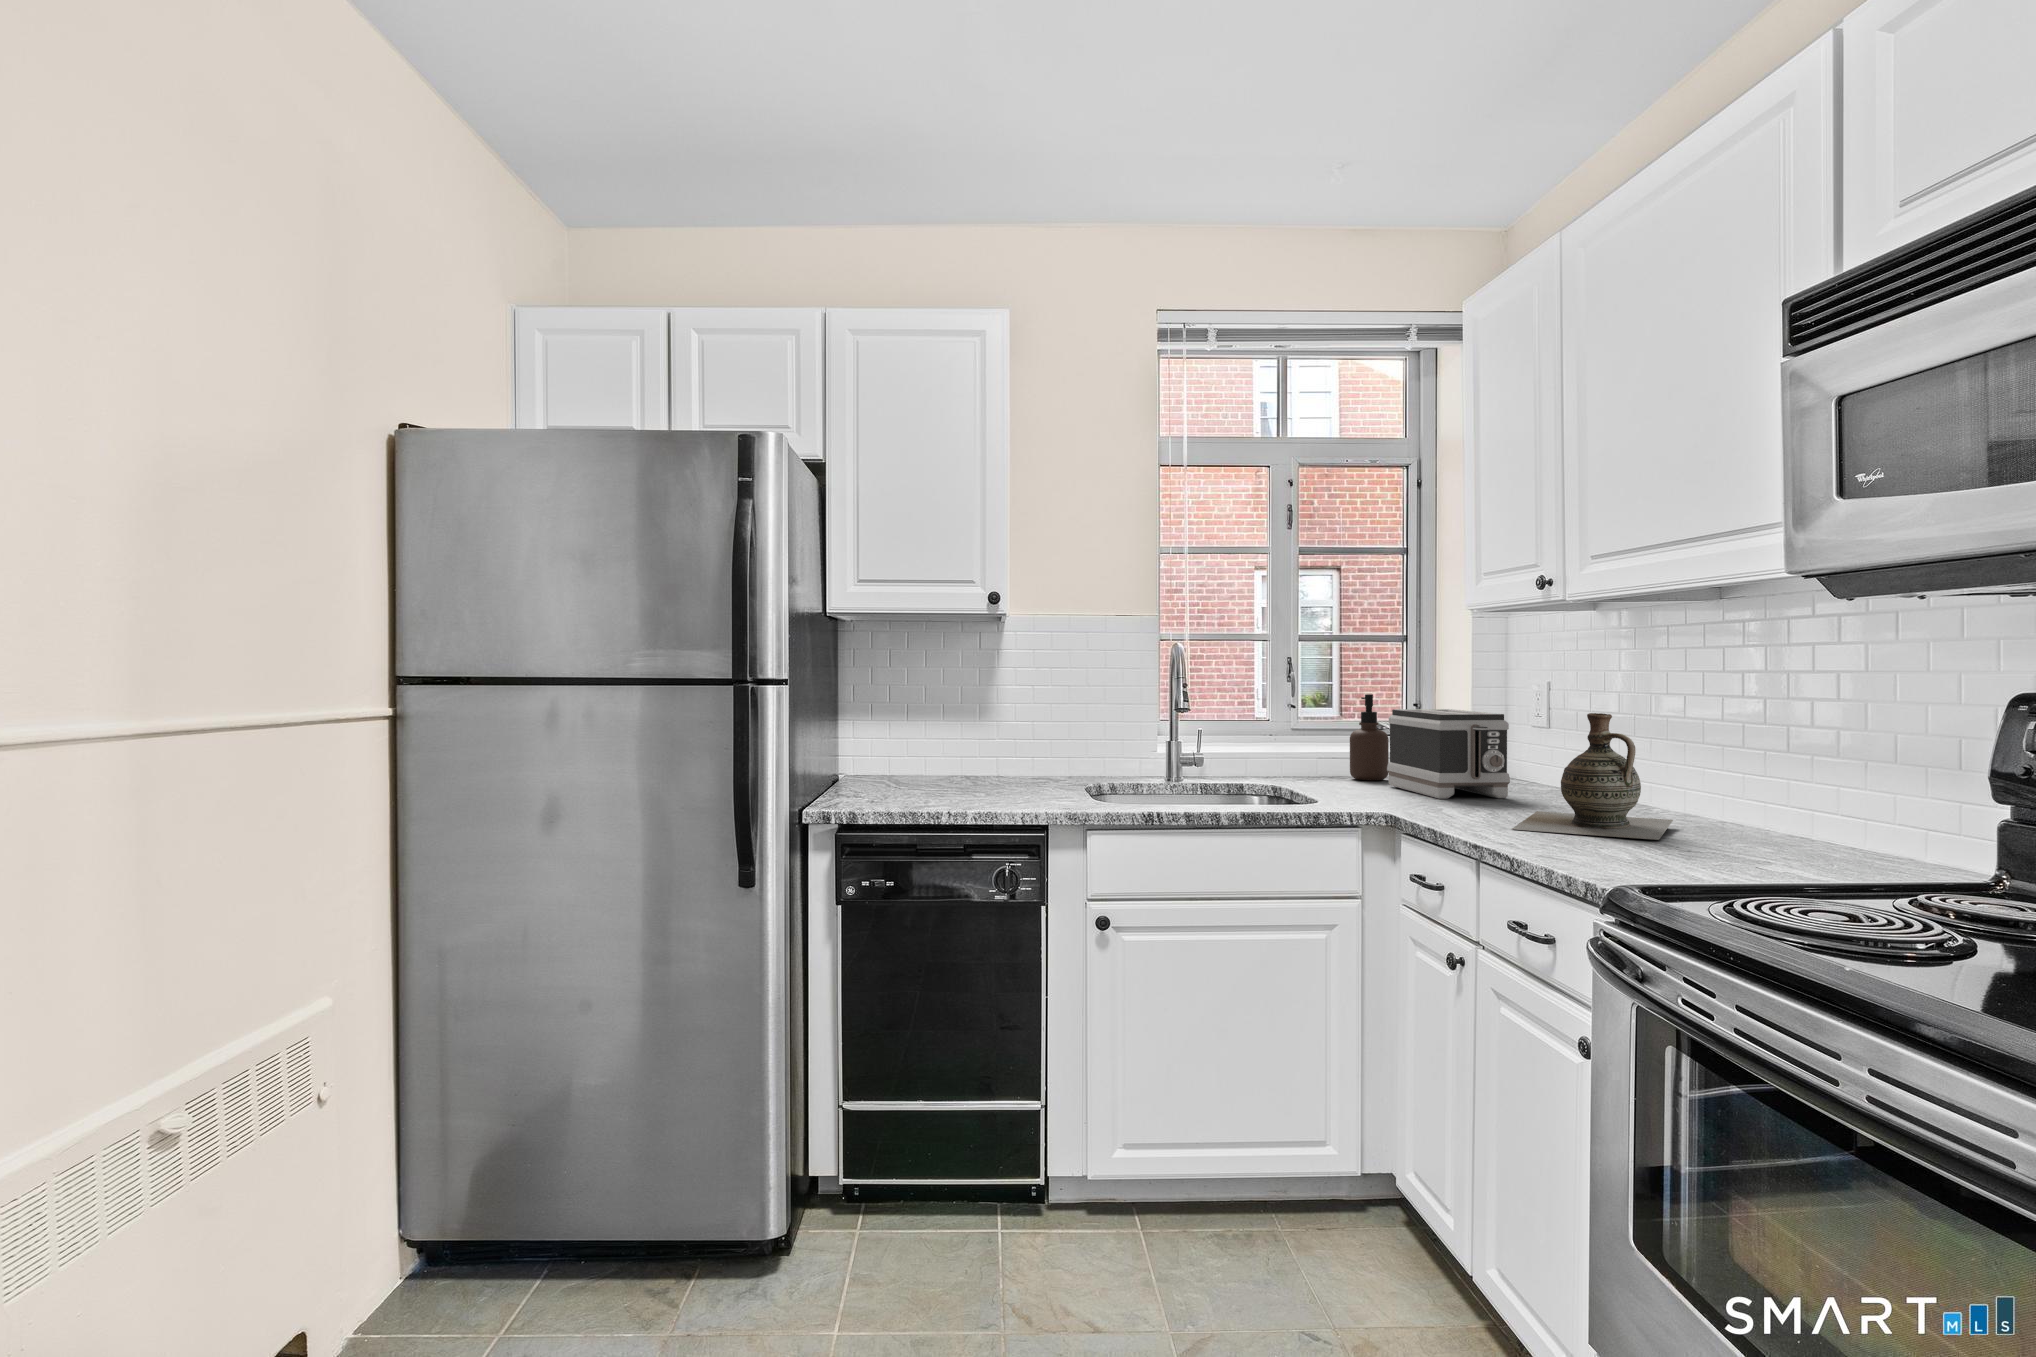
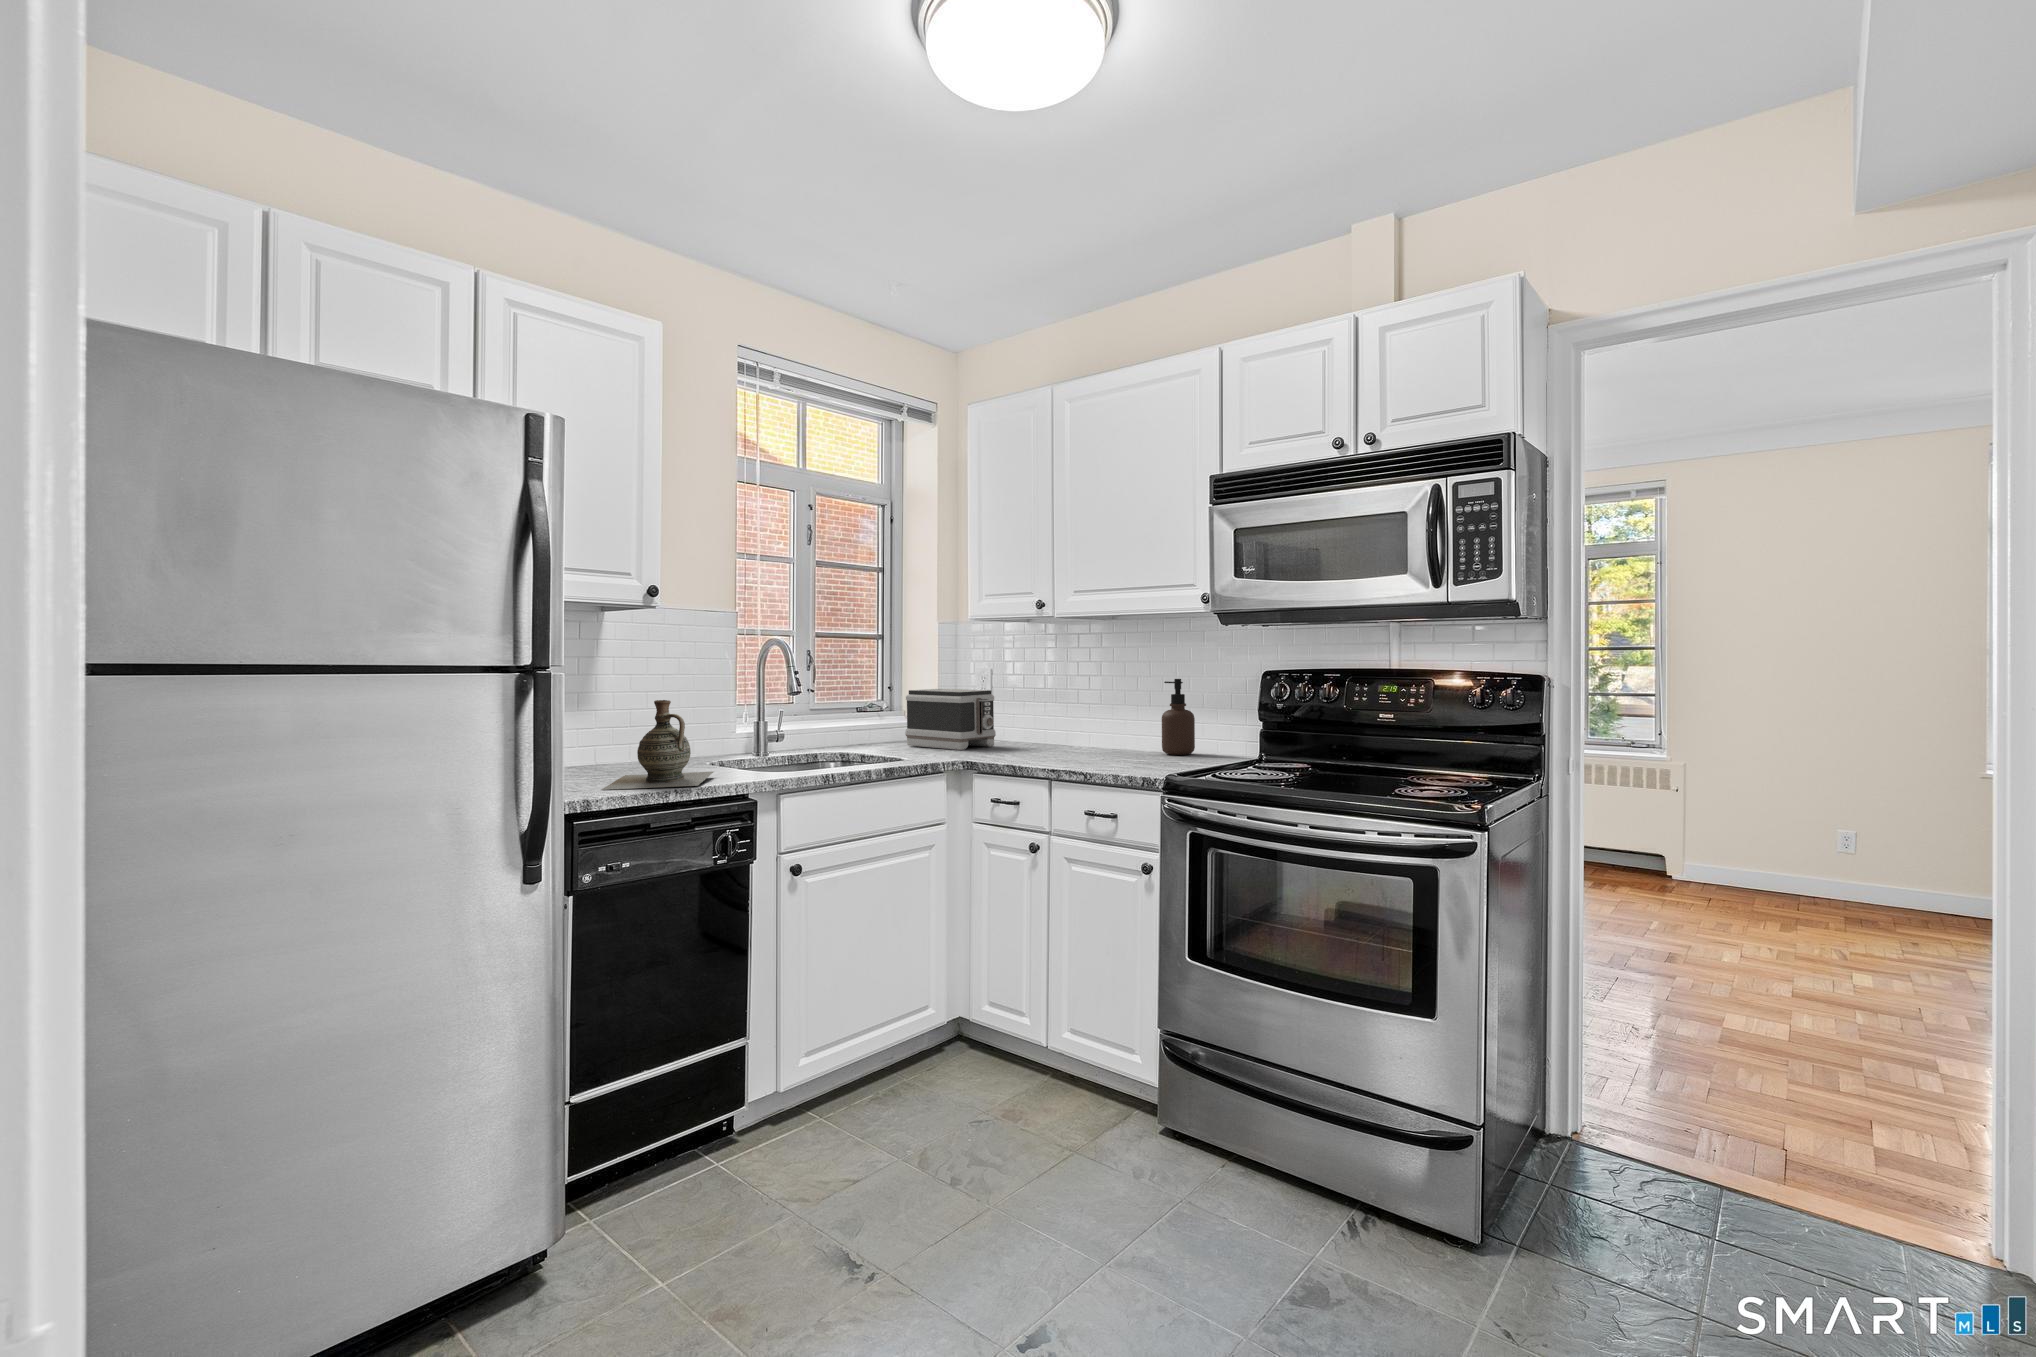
soap dispenser: present [1350,694,1389,780] -> present [1162,679,1195,755]
ceramic jug: present [1512,713,1673,840] -> present [602,700,713,790]

